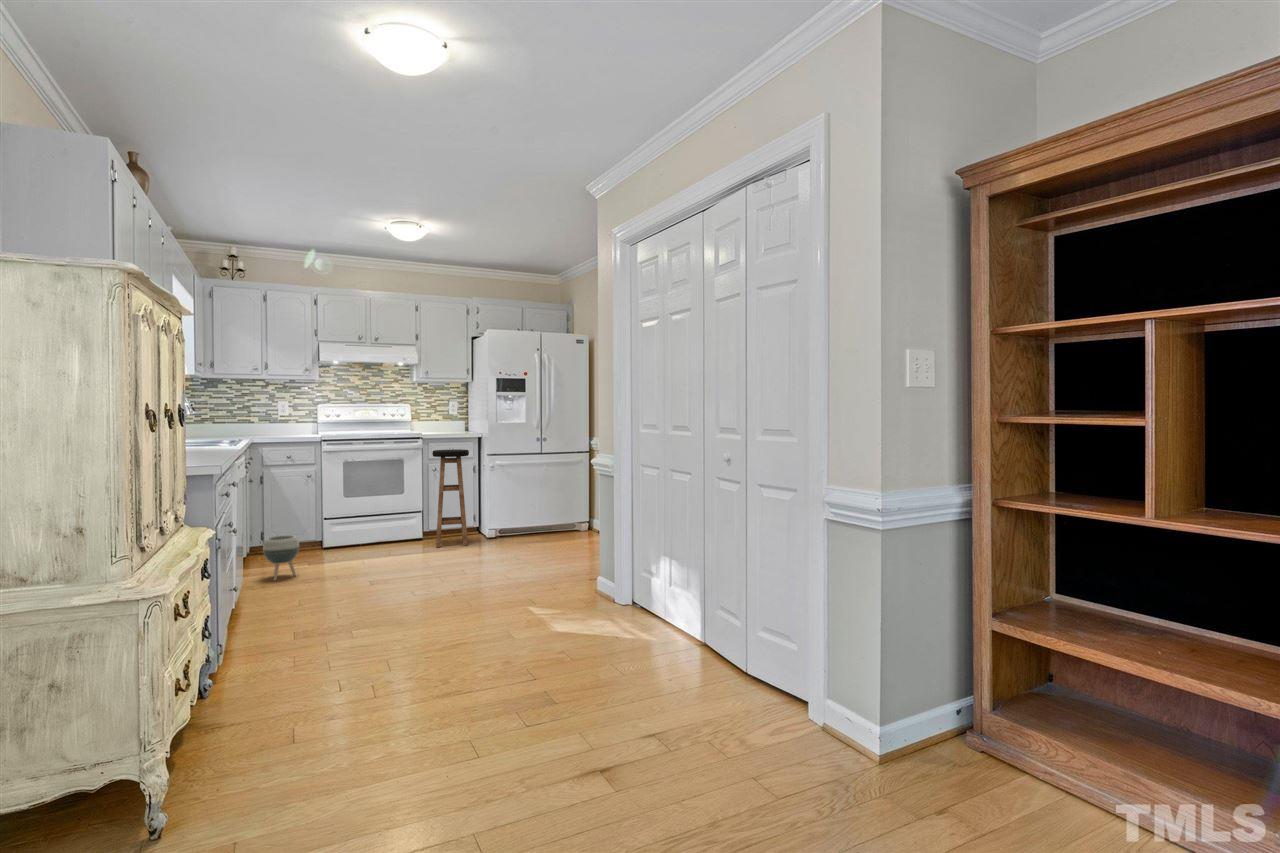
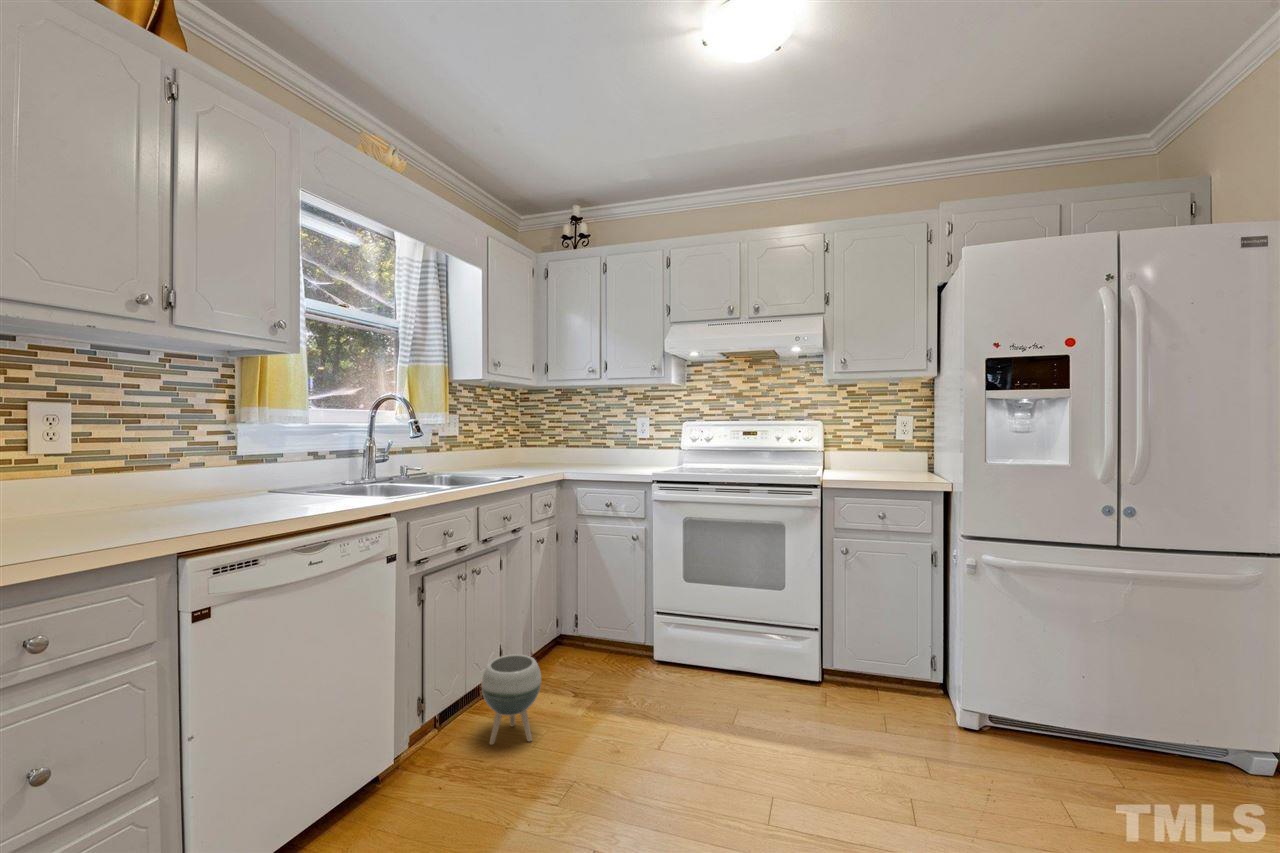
bar stool: present [432,449,469,547] -> none [829,513,909,742]

